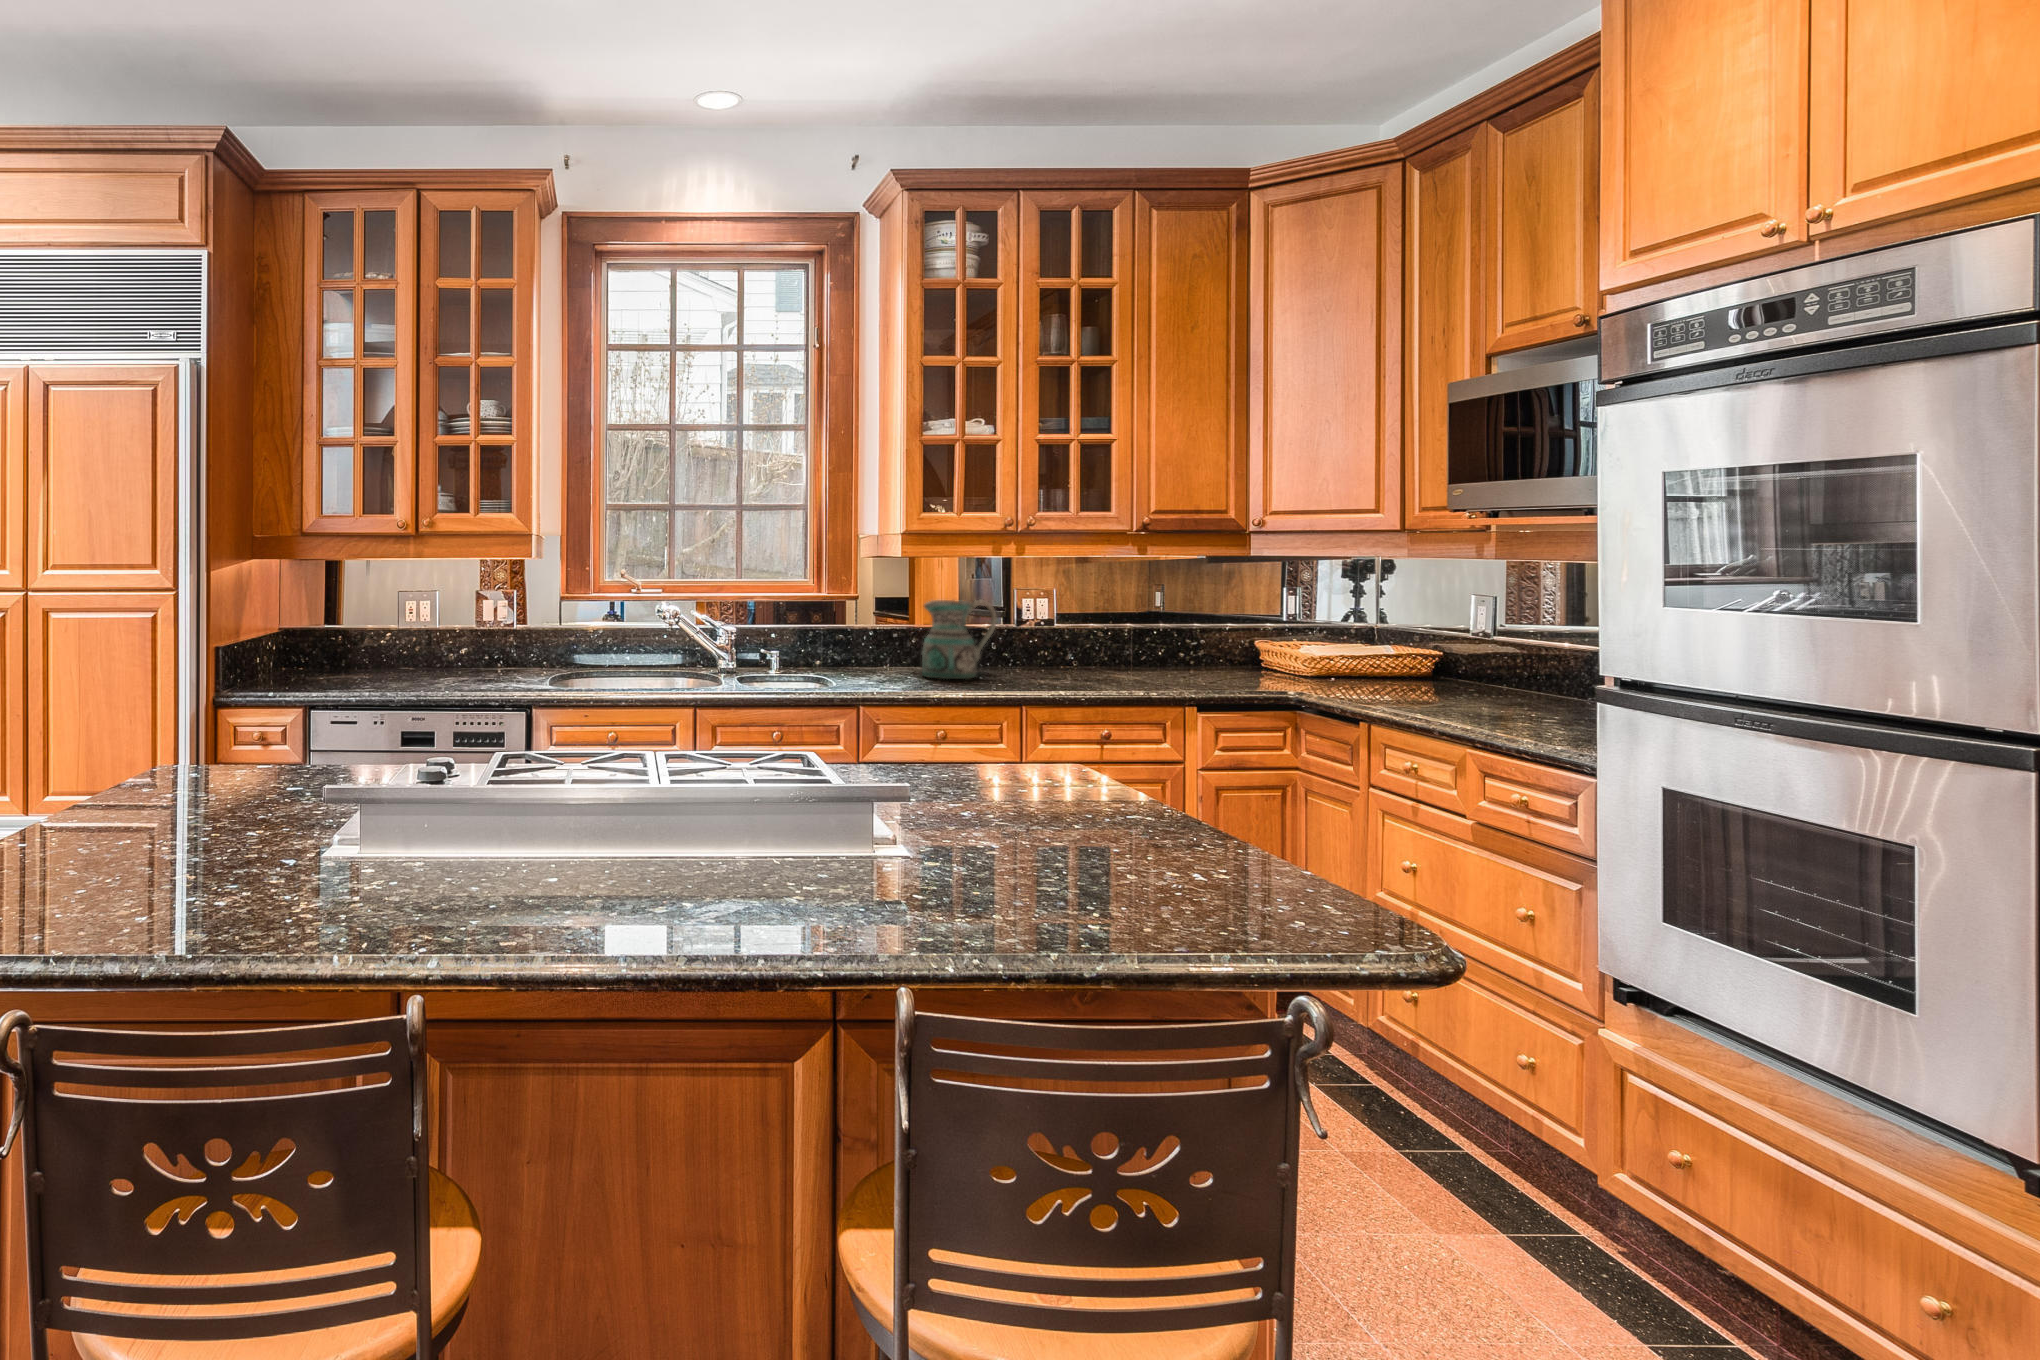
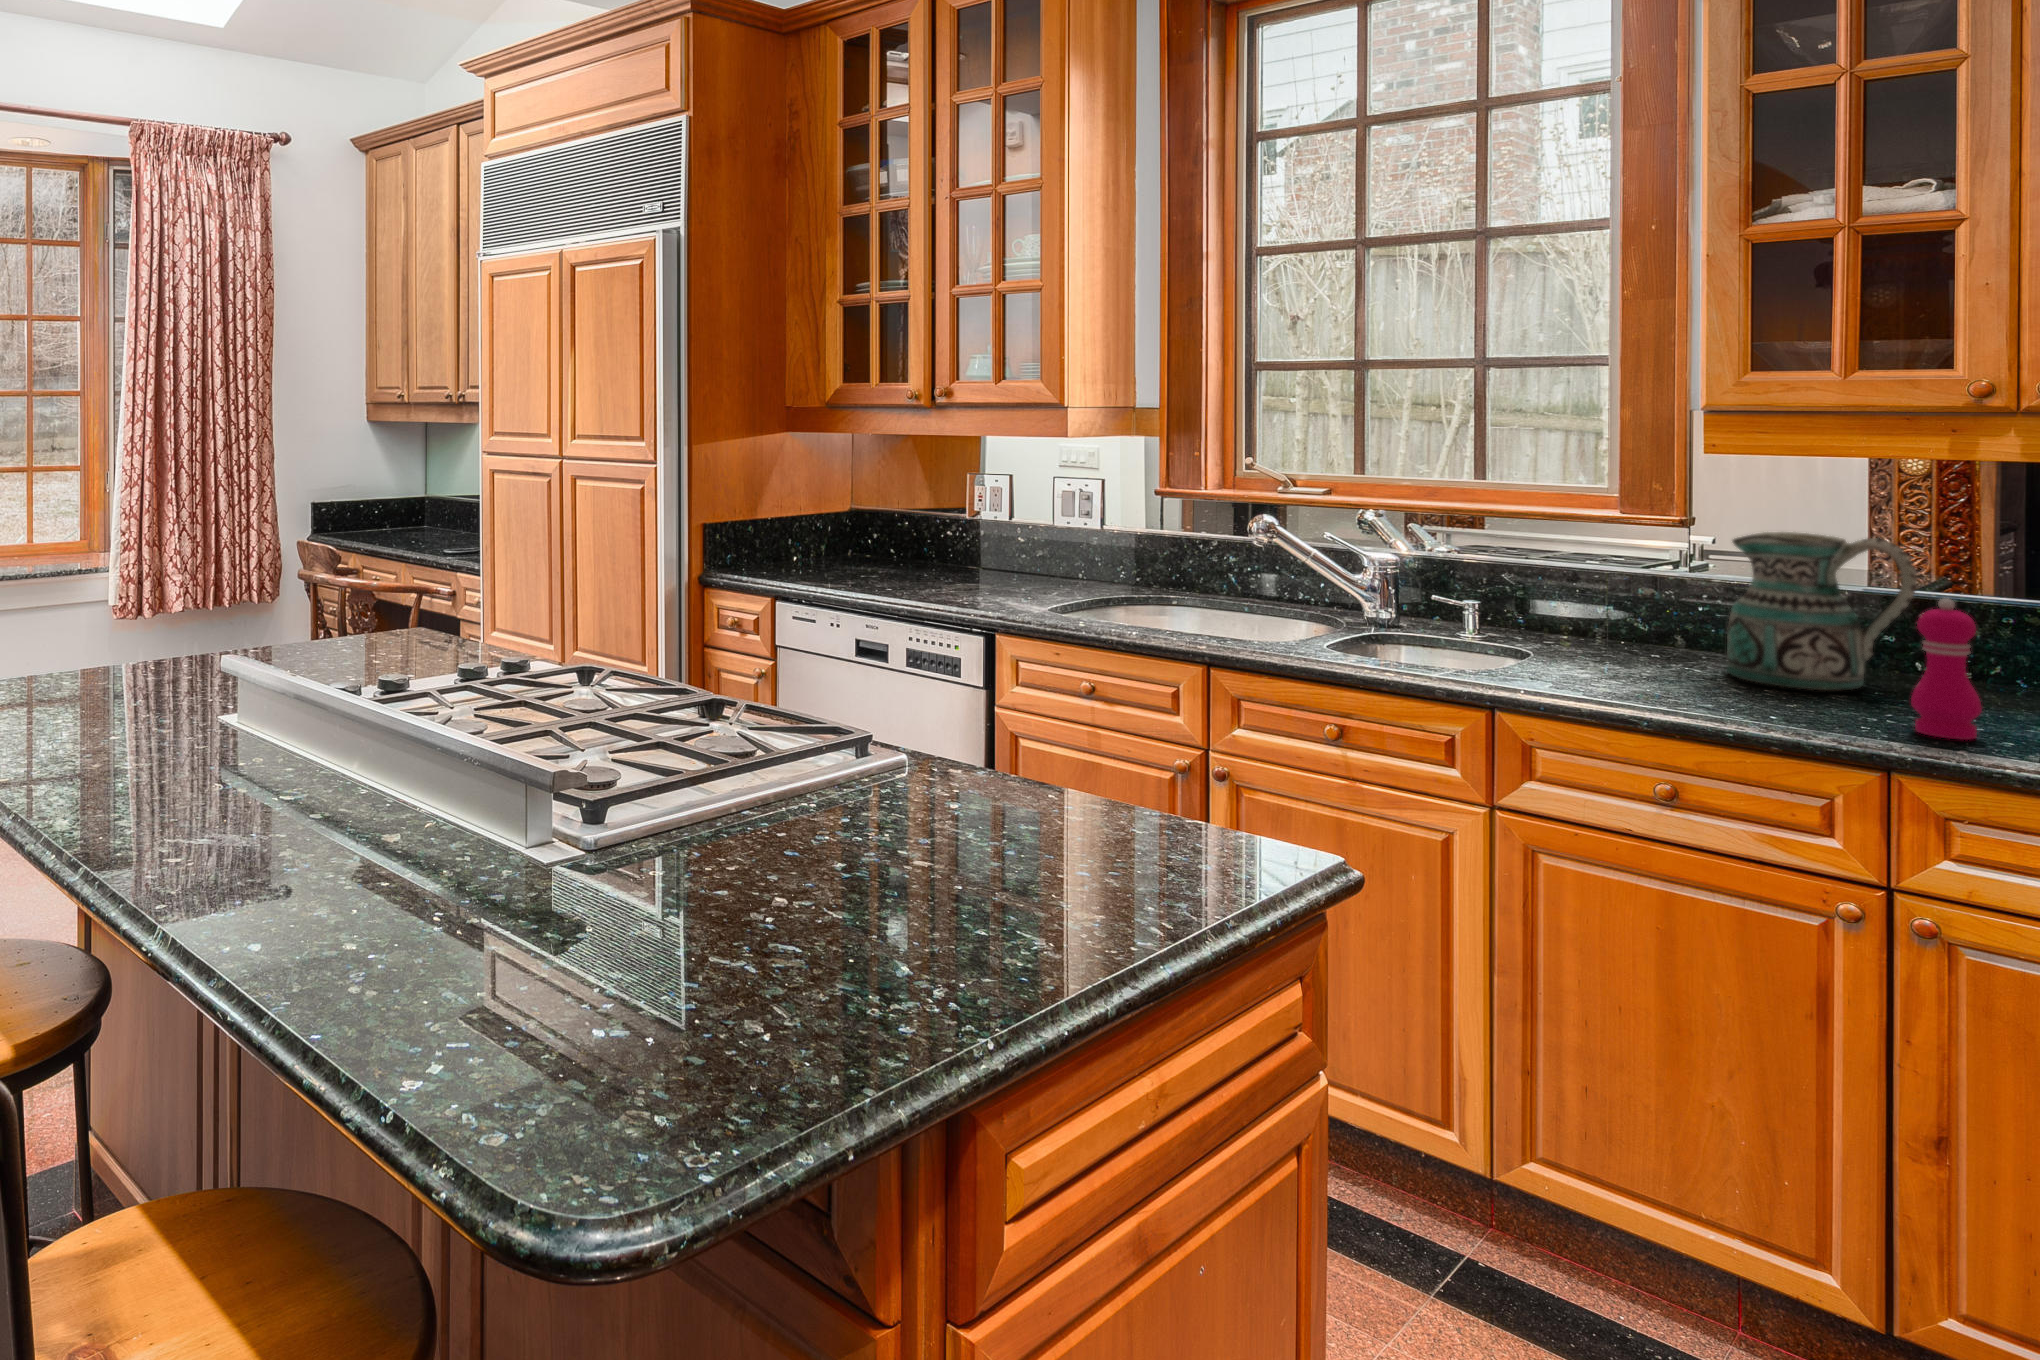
pepper mill: none [1026,622,1051,689] -> present [1911,598,1982,740]

